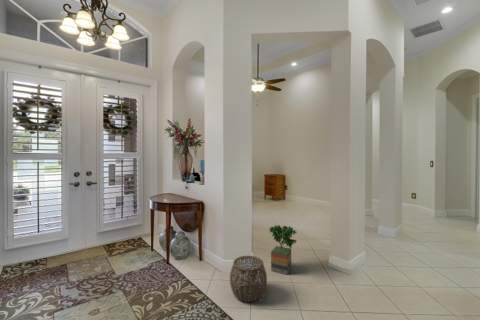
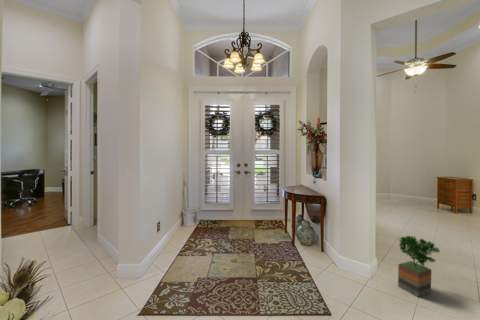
woven basket: present [230,256,267,302] -> none [336,256,379,304]

